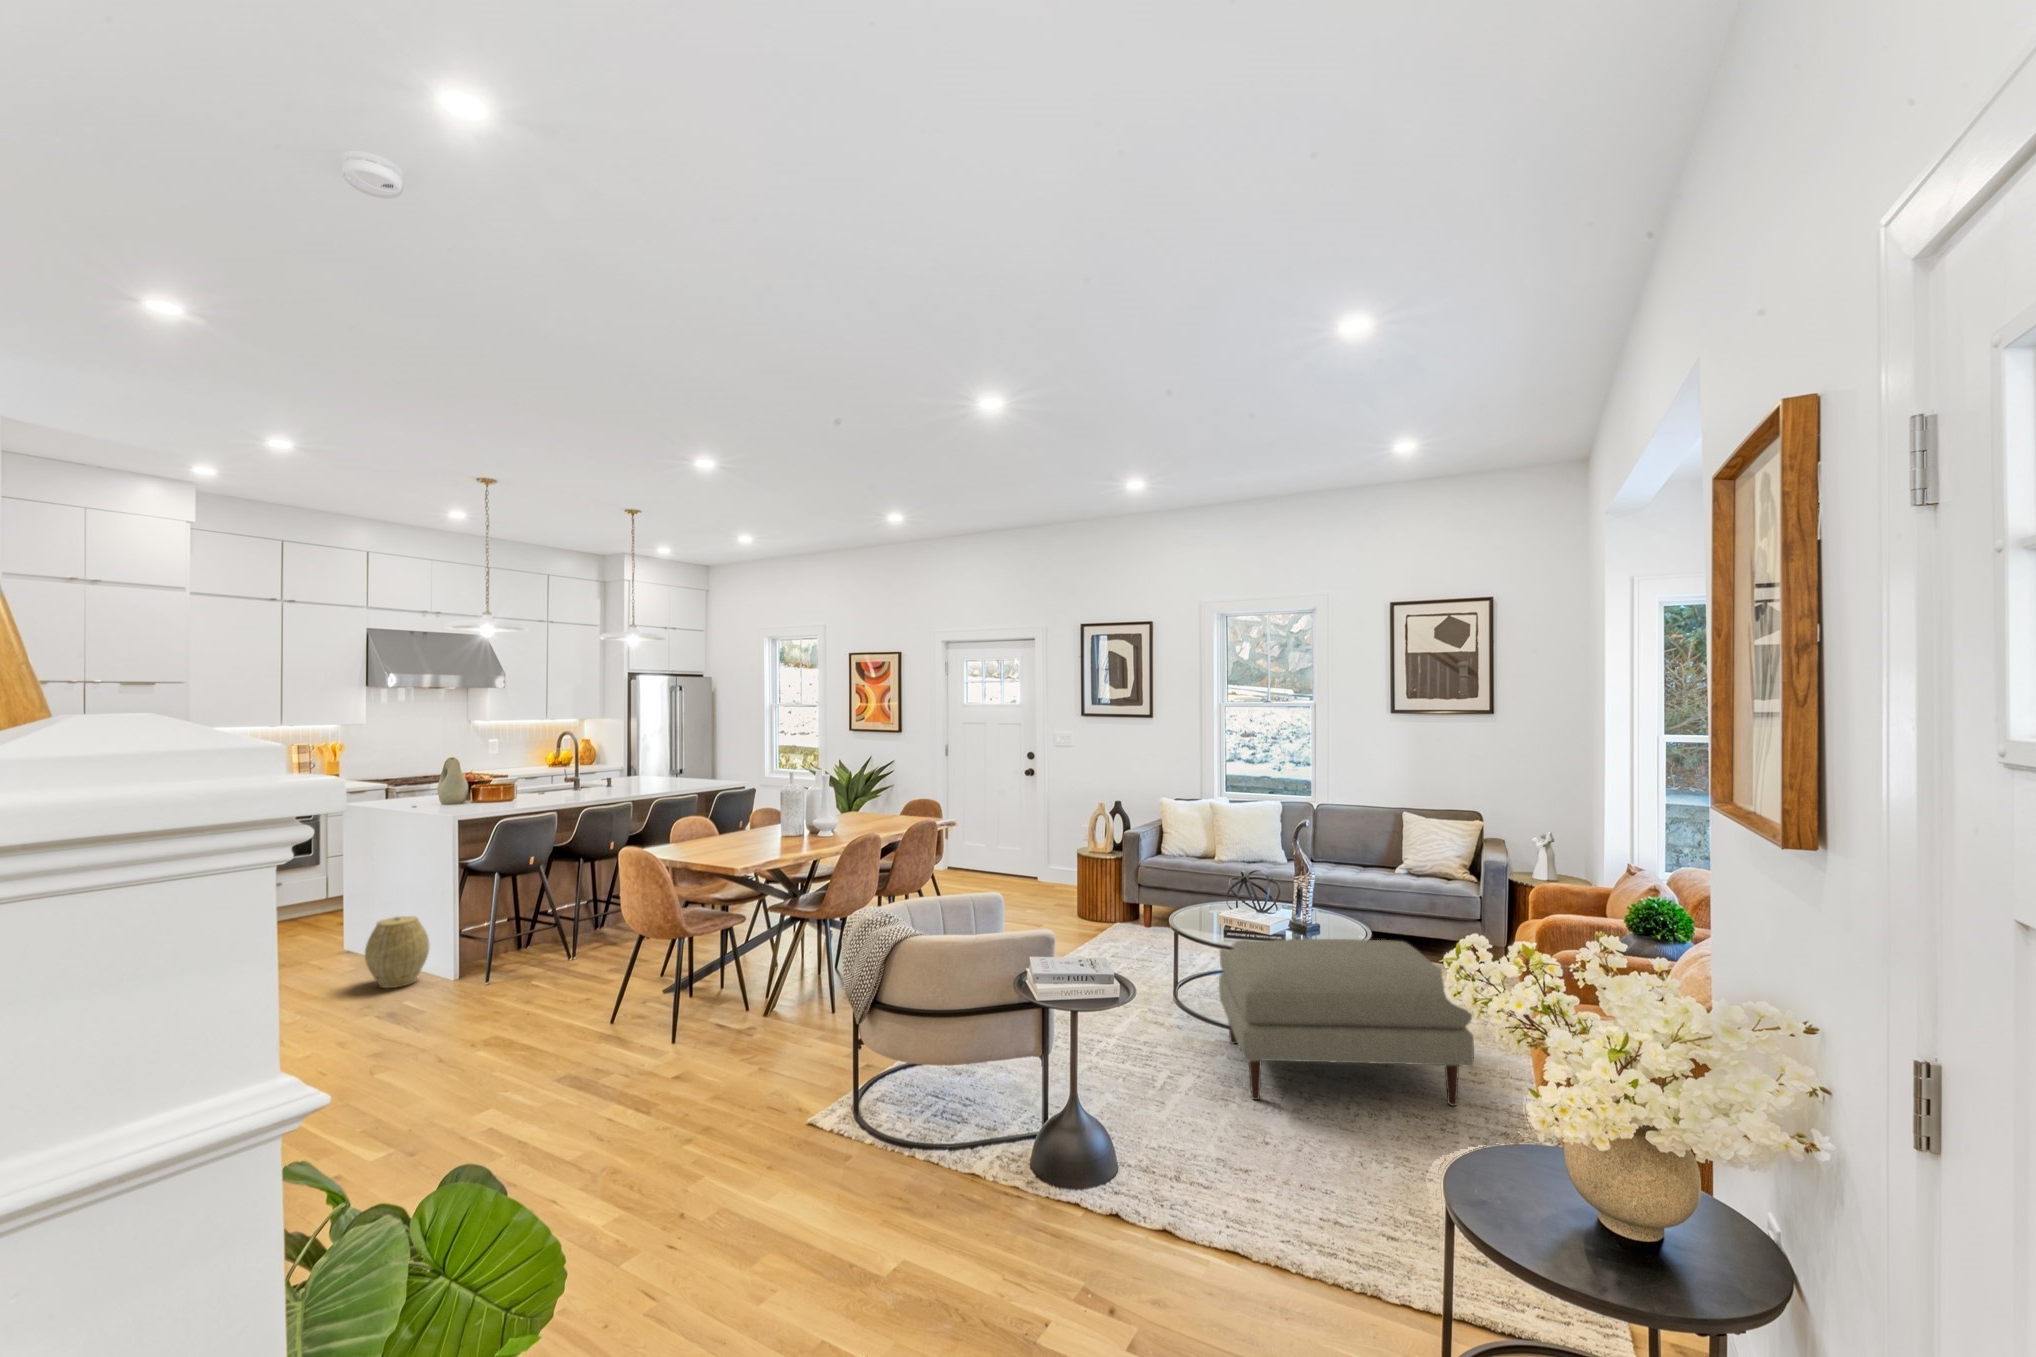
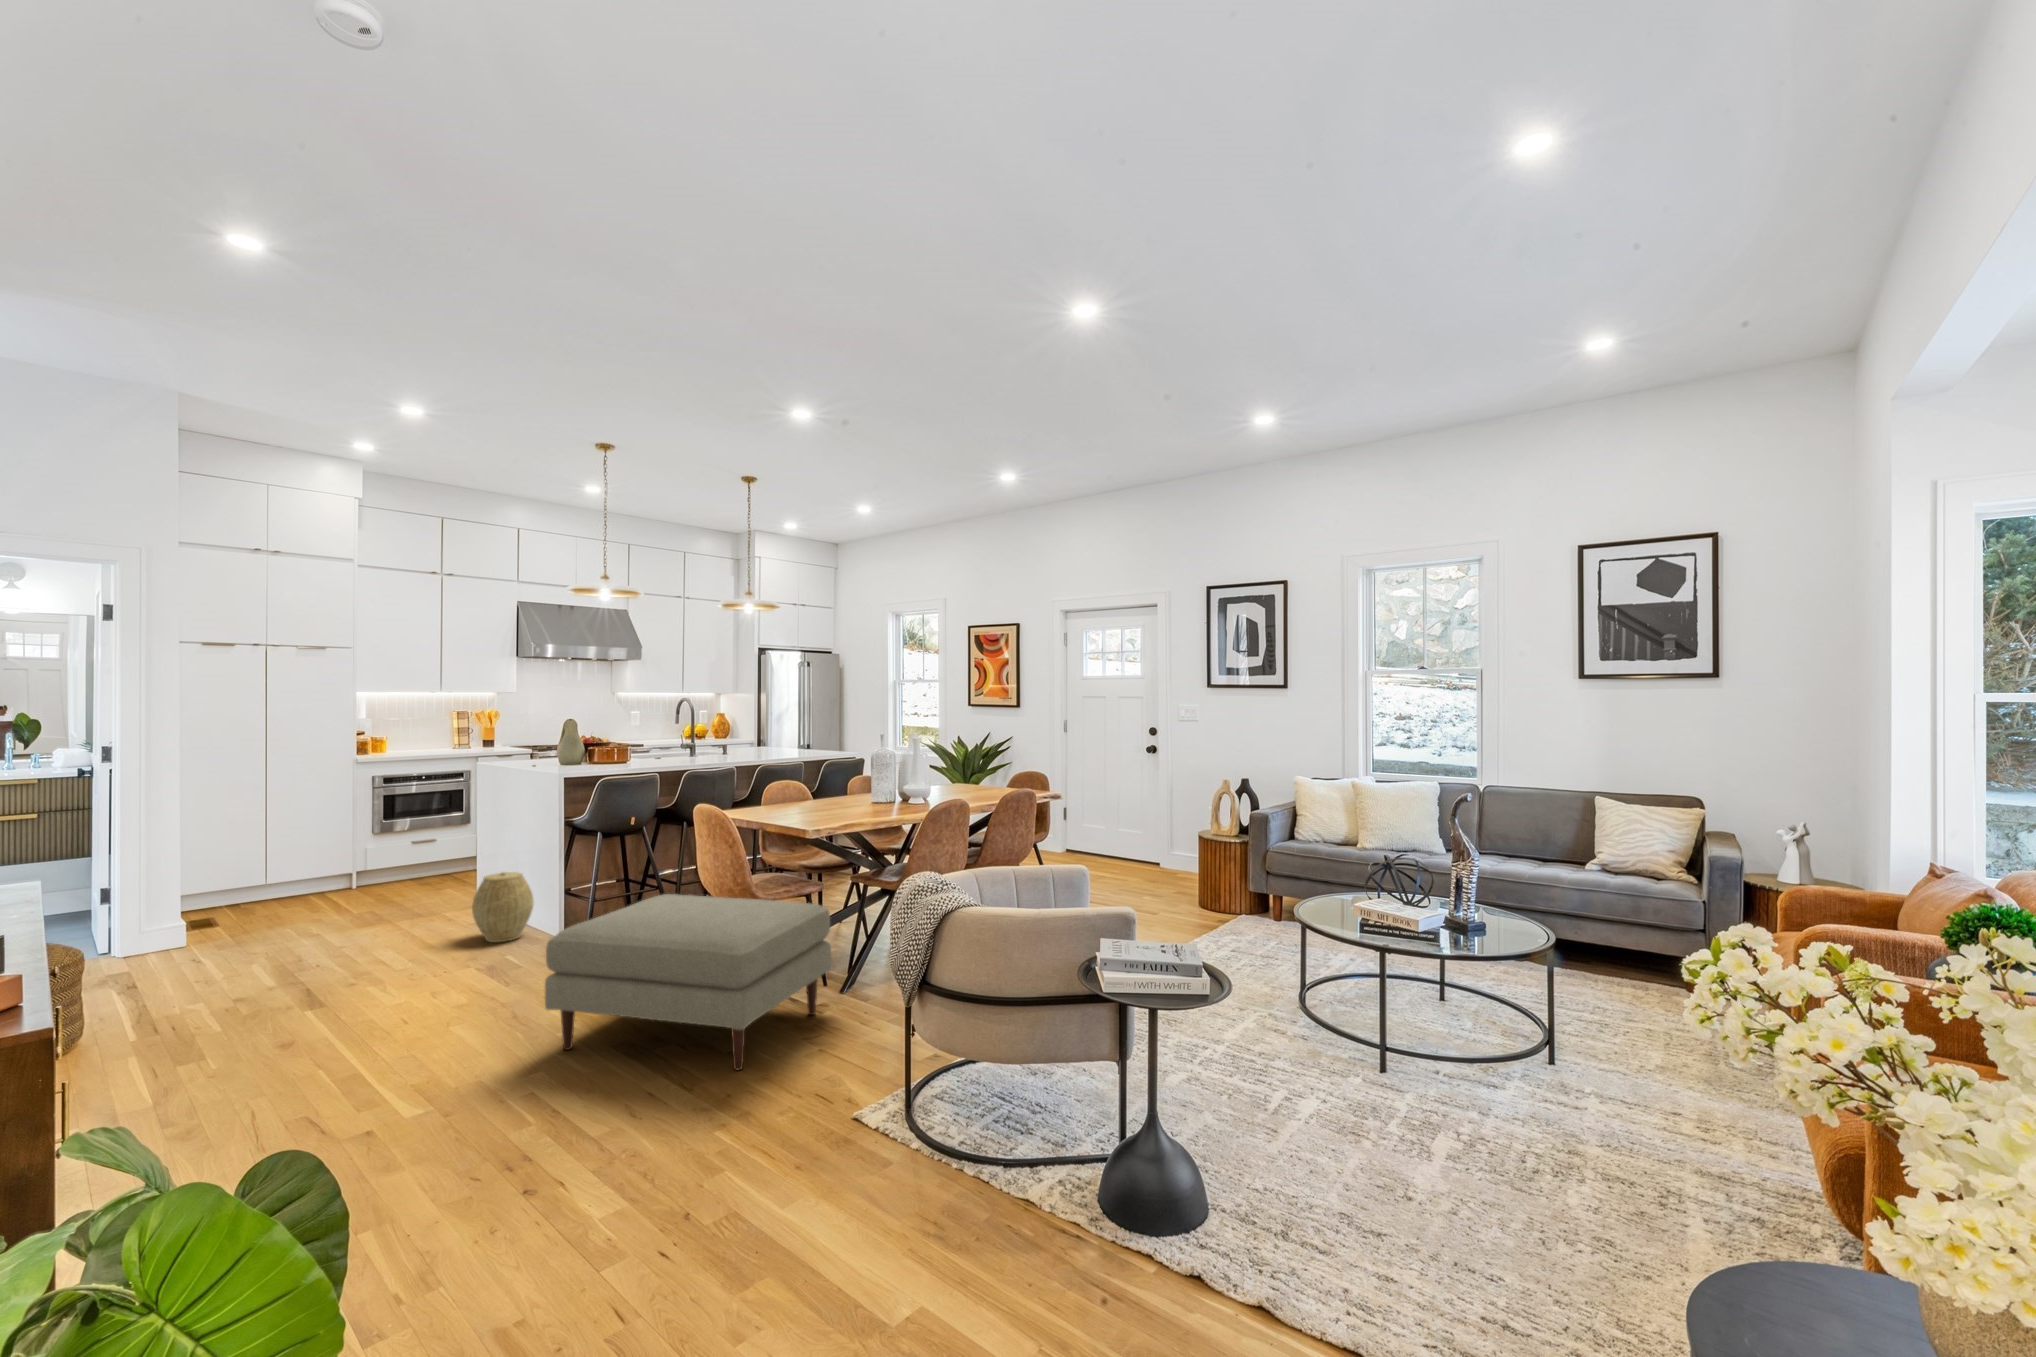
ottoman: present [1219,939,1474,1106] -> present [545,894,831,1070]

